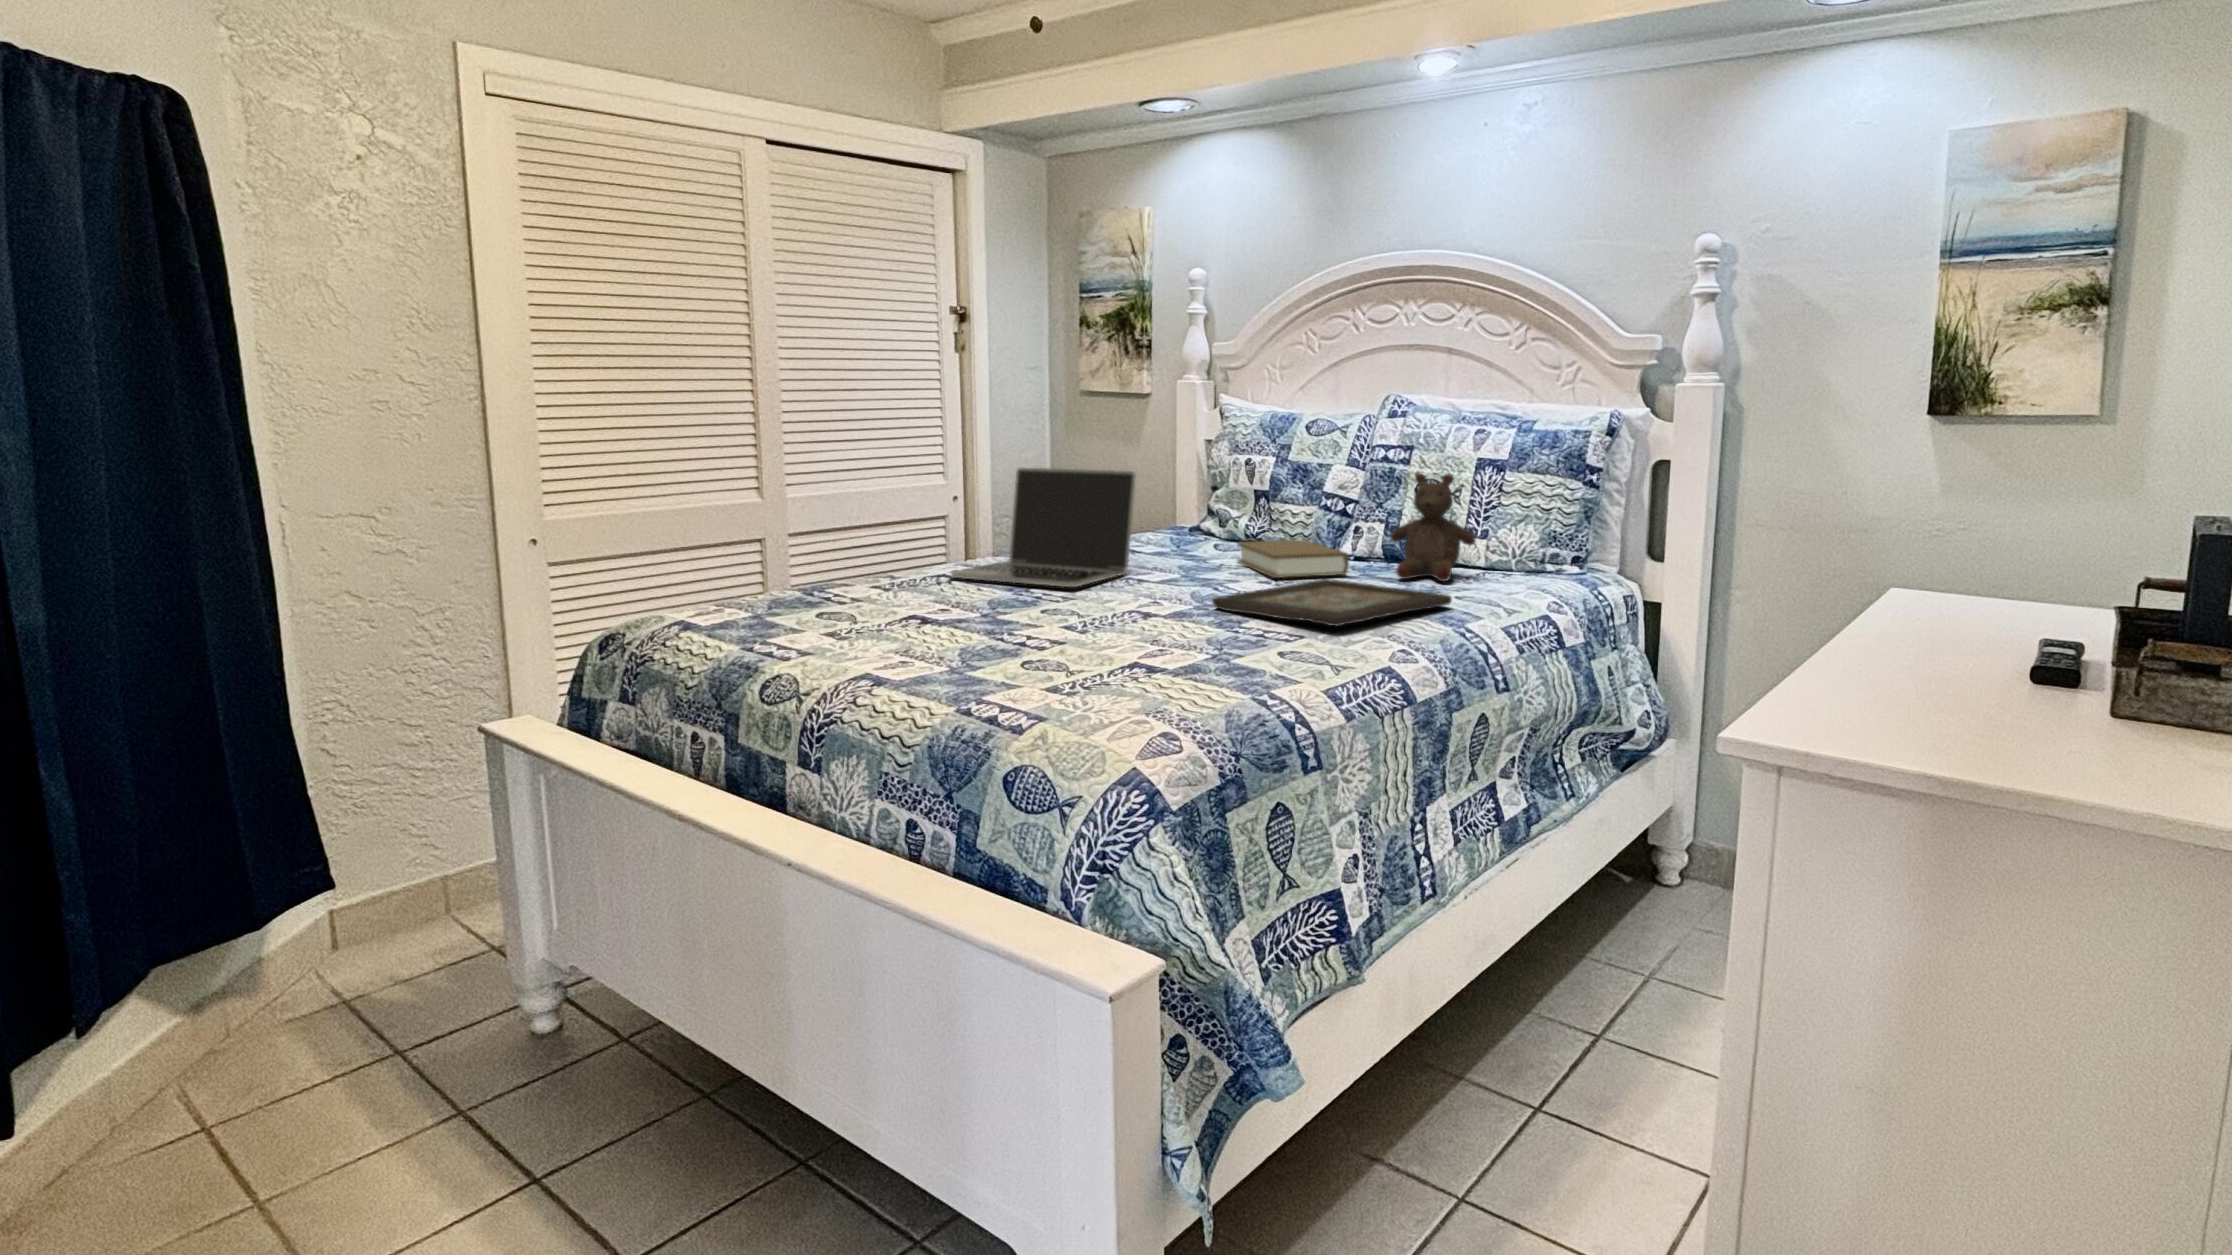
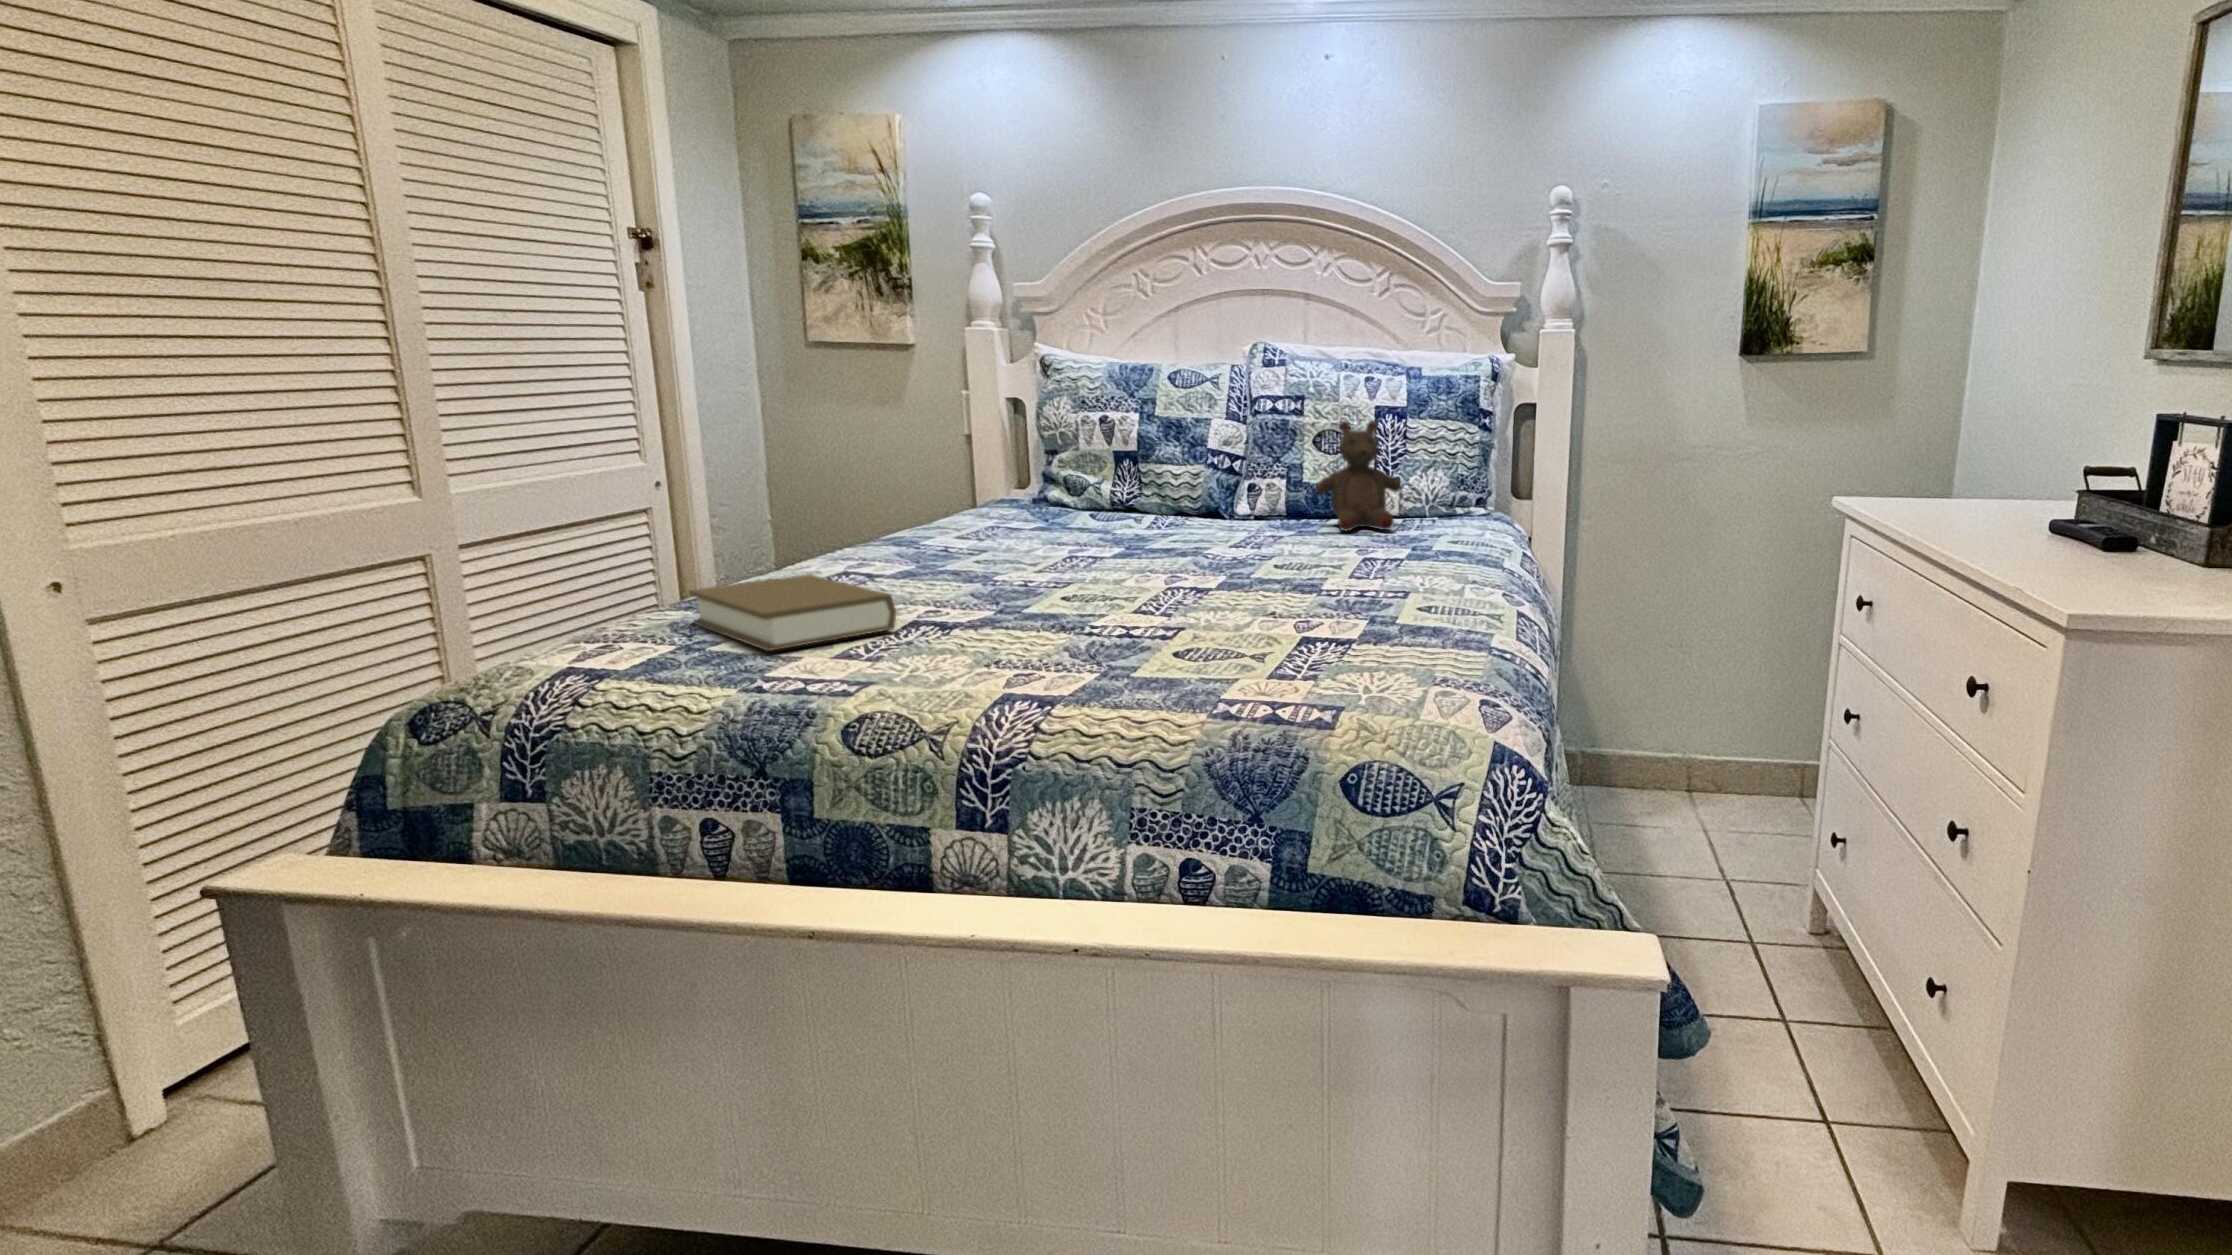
laptop: present [951,468,1135,587] -> none [852,429,1060,574]
book: present [1238,540,1349,578] -> present [689,574,896,651]
decorative tray: present [1212,579,1452,626] -> none [1231,536,1445,579]

